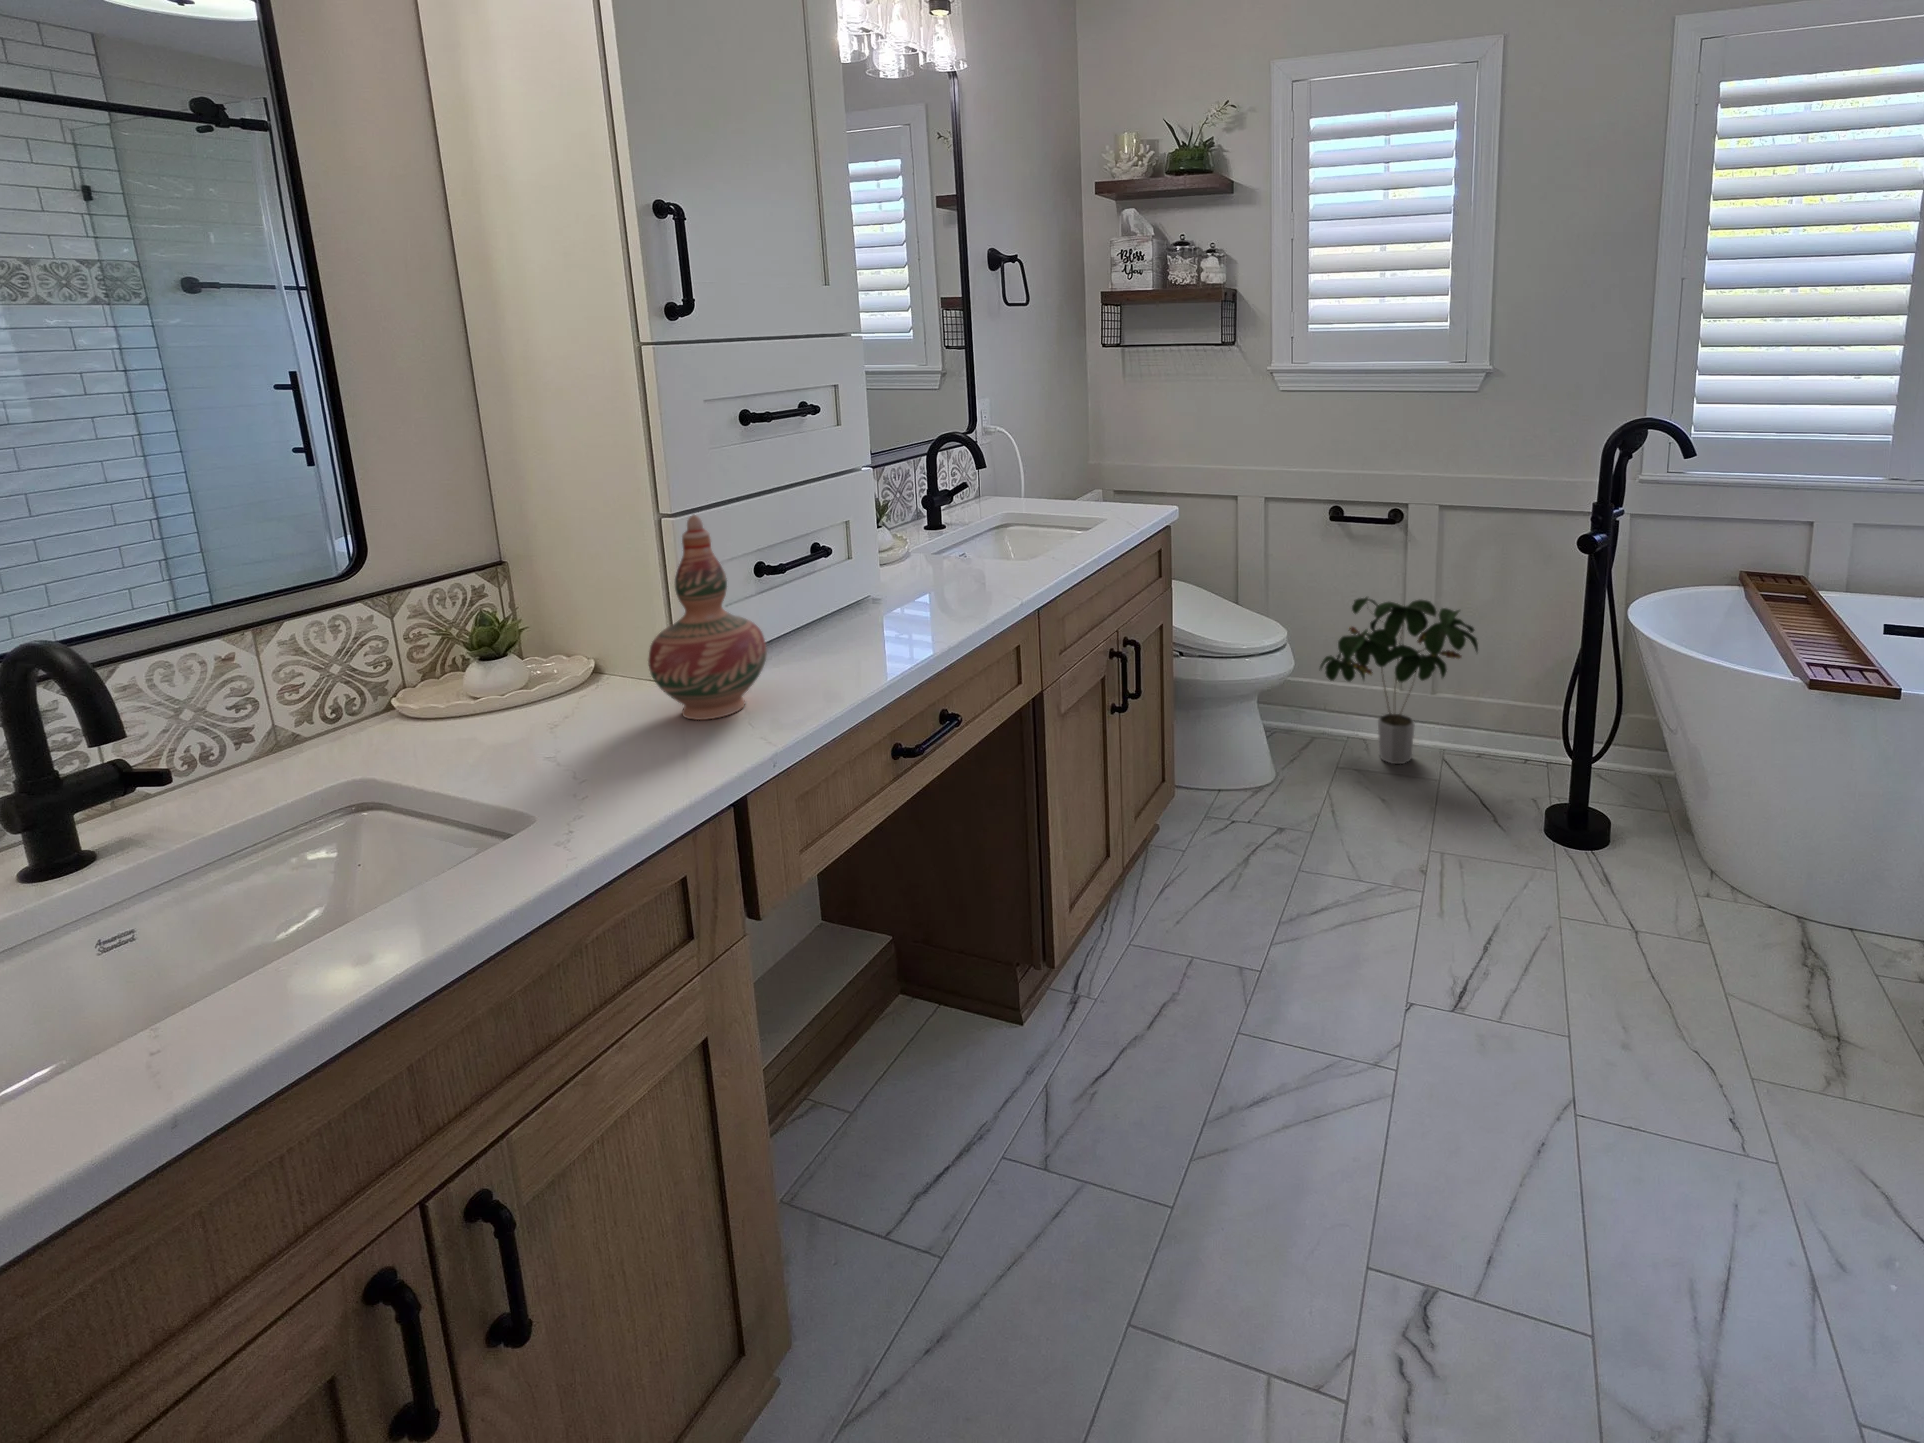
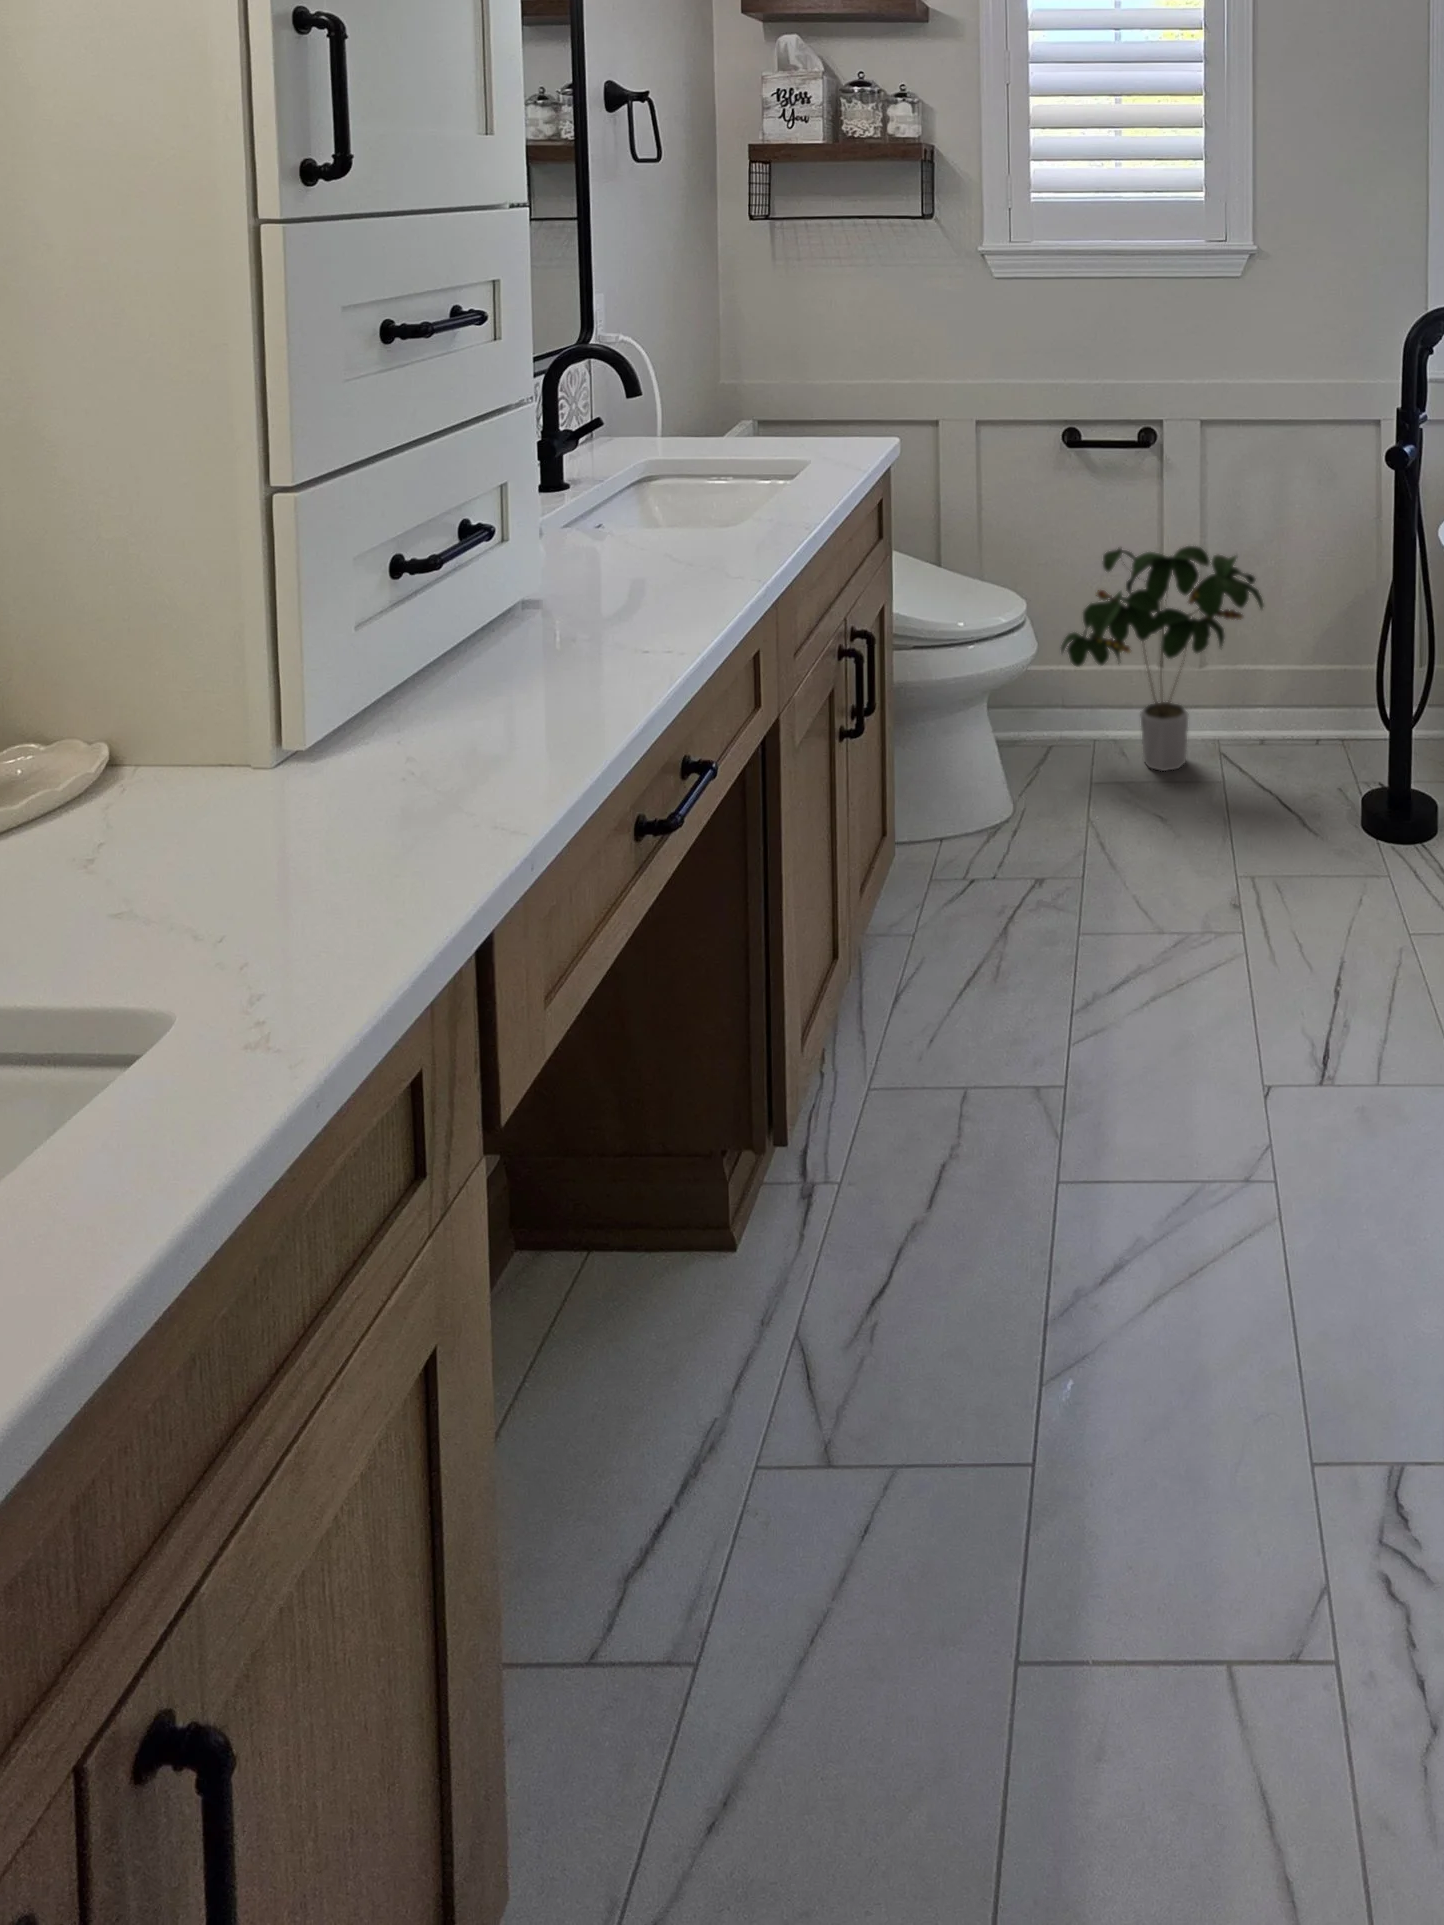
decorative vase: present [648,515,767,720] -> none [279,481,470,804]

